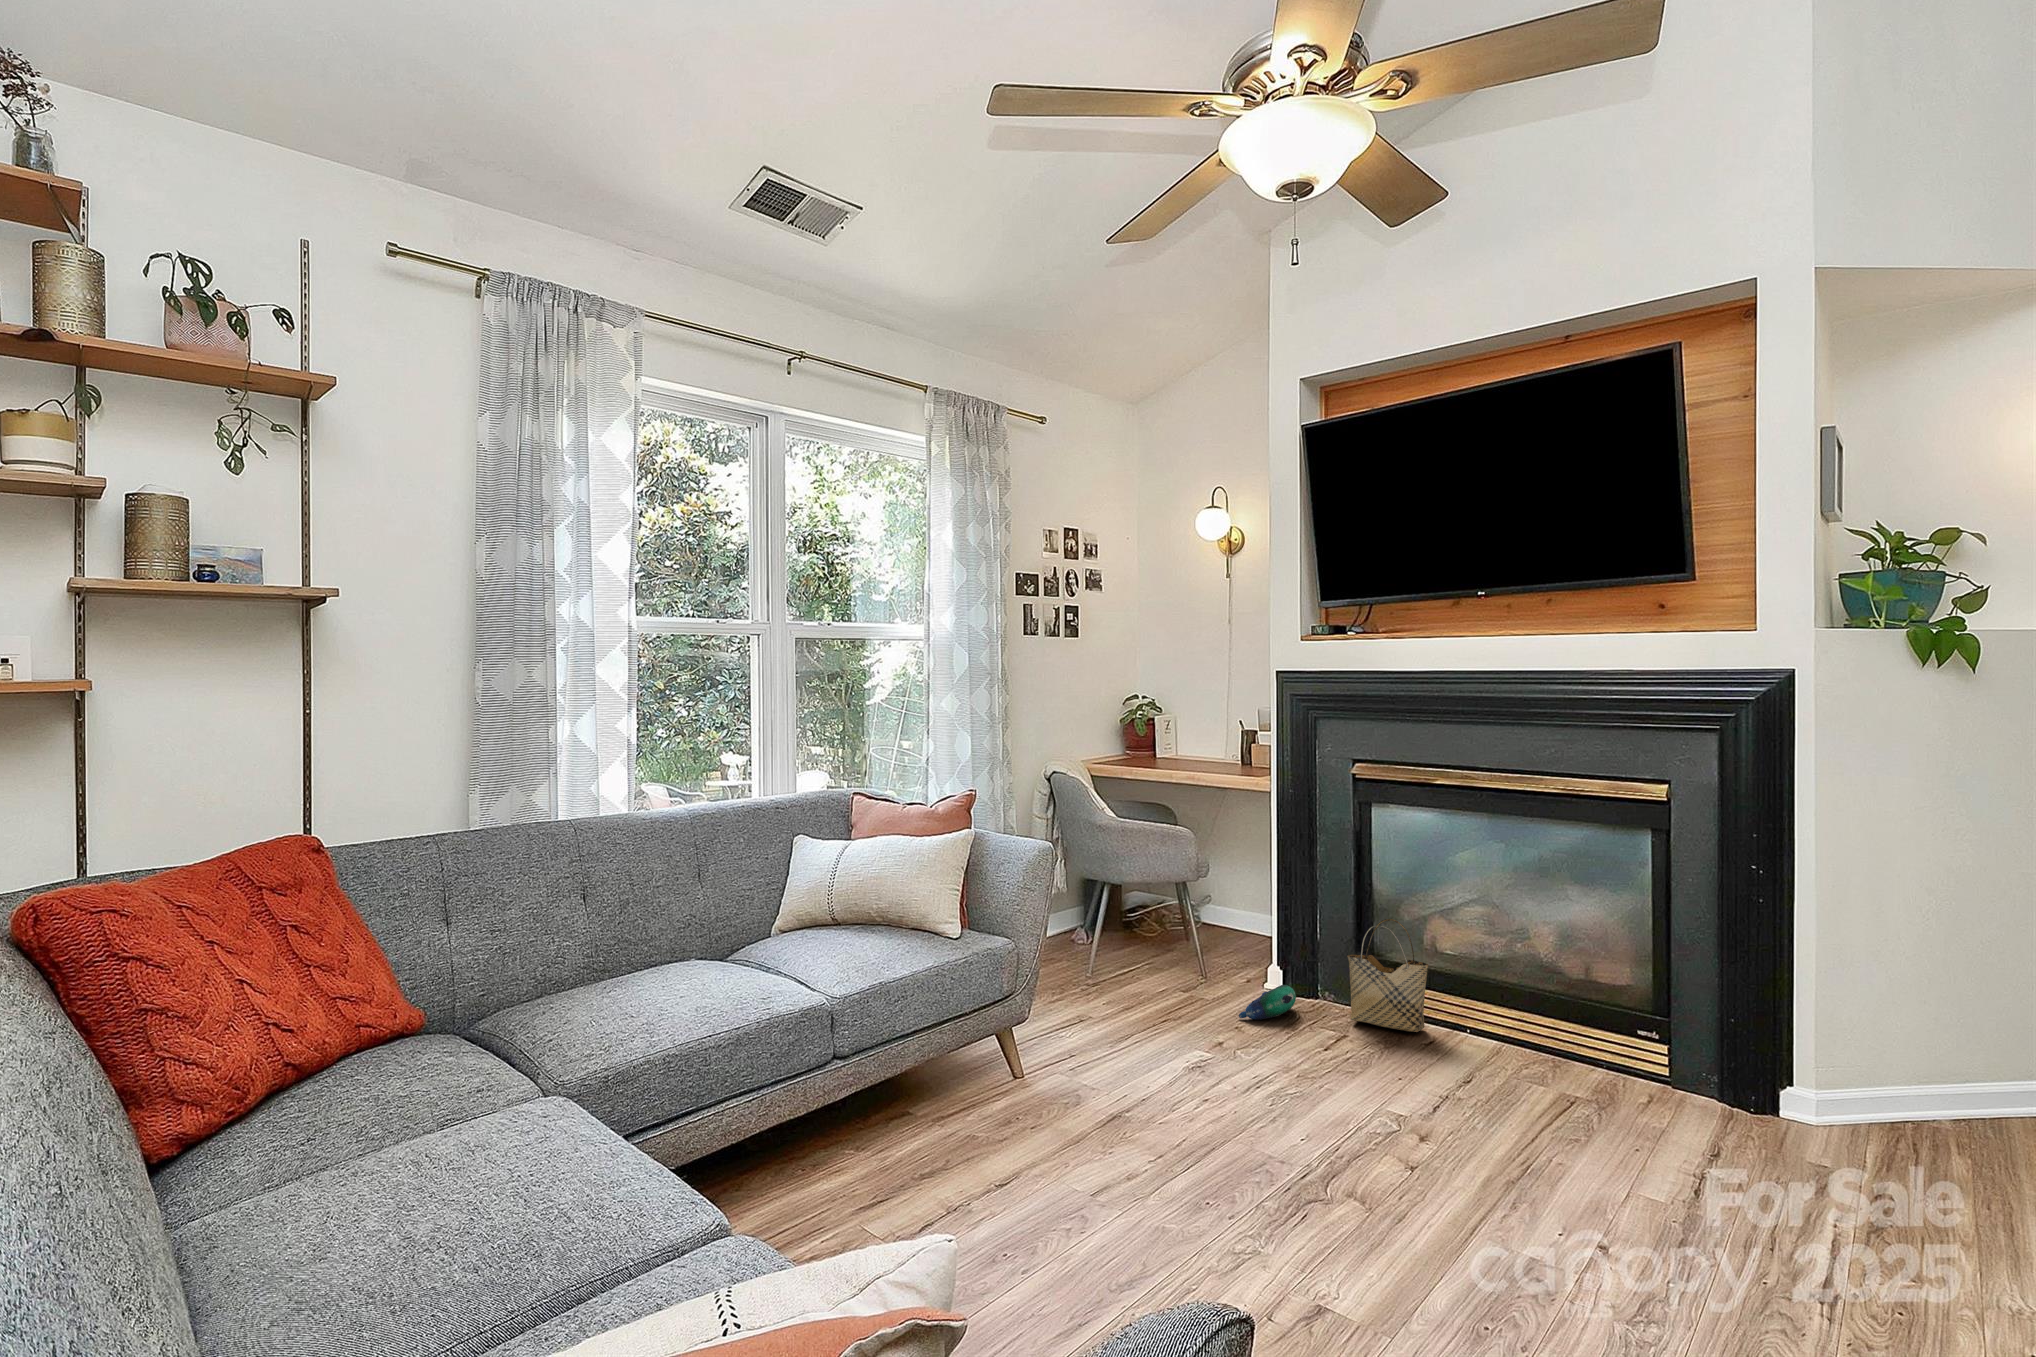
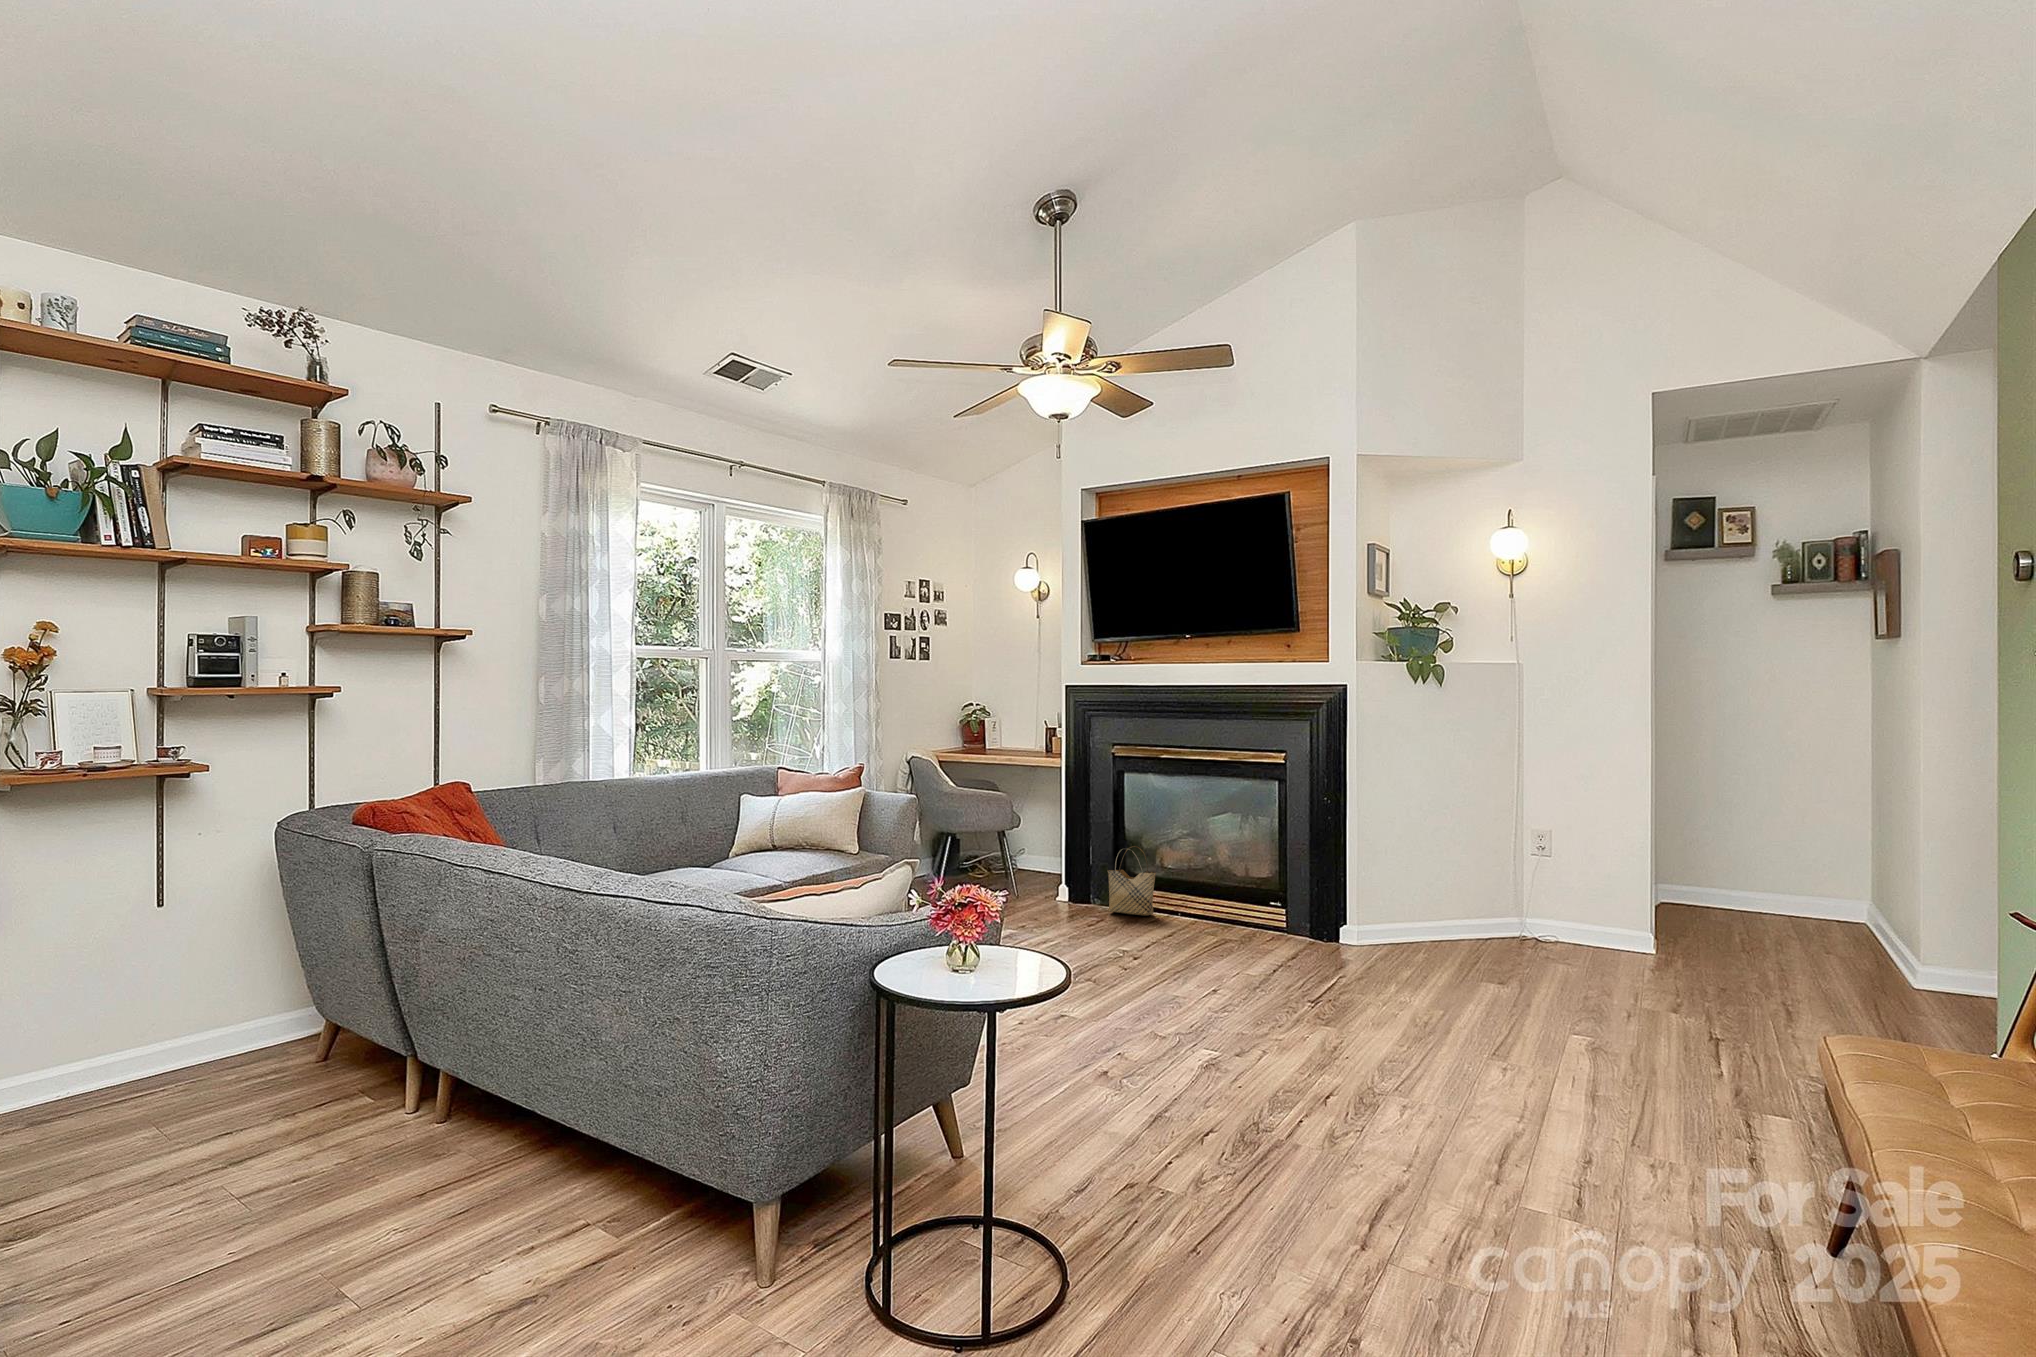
plush toy: present [1239,985,1296,1020] -> none [1038,892,1075,914]

